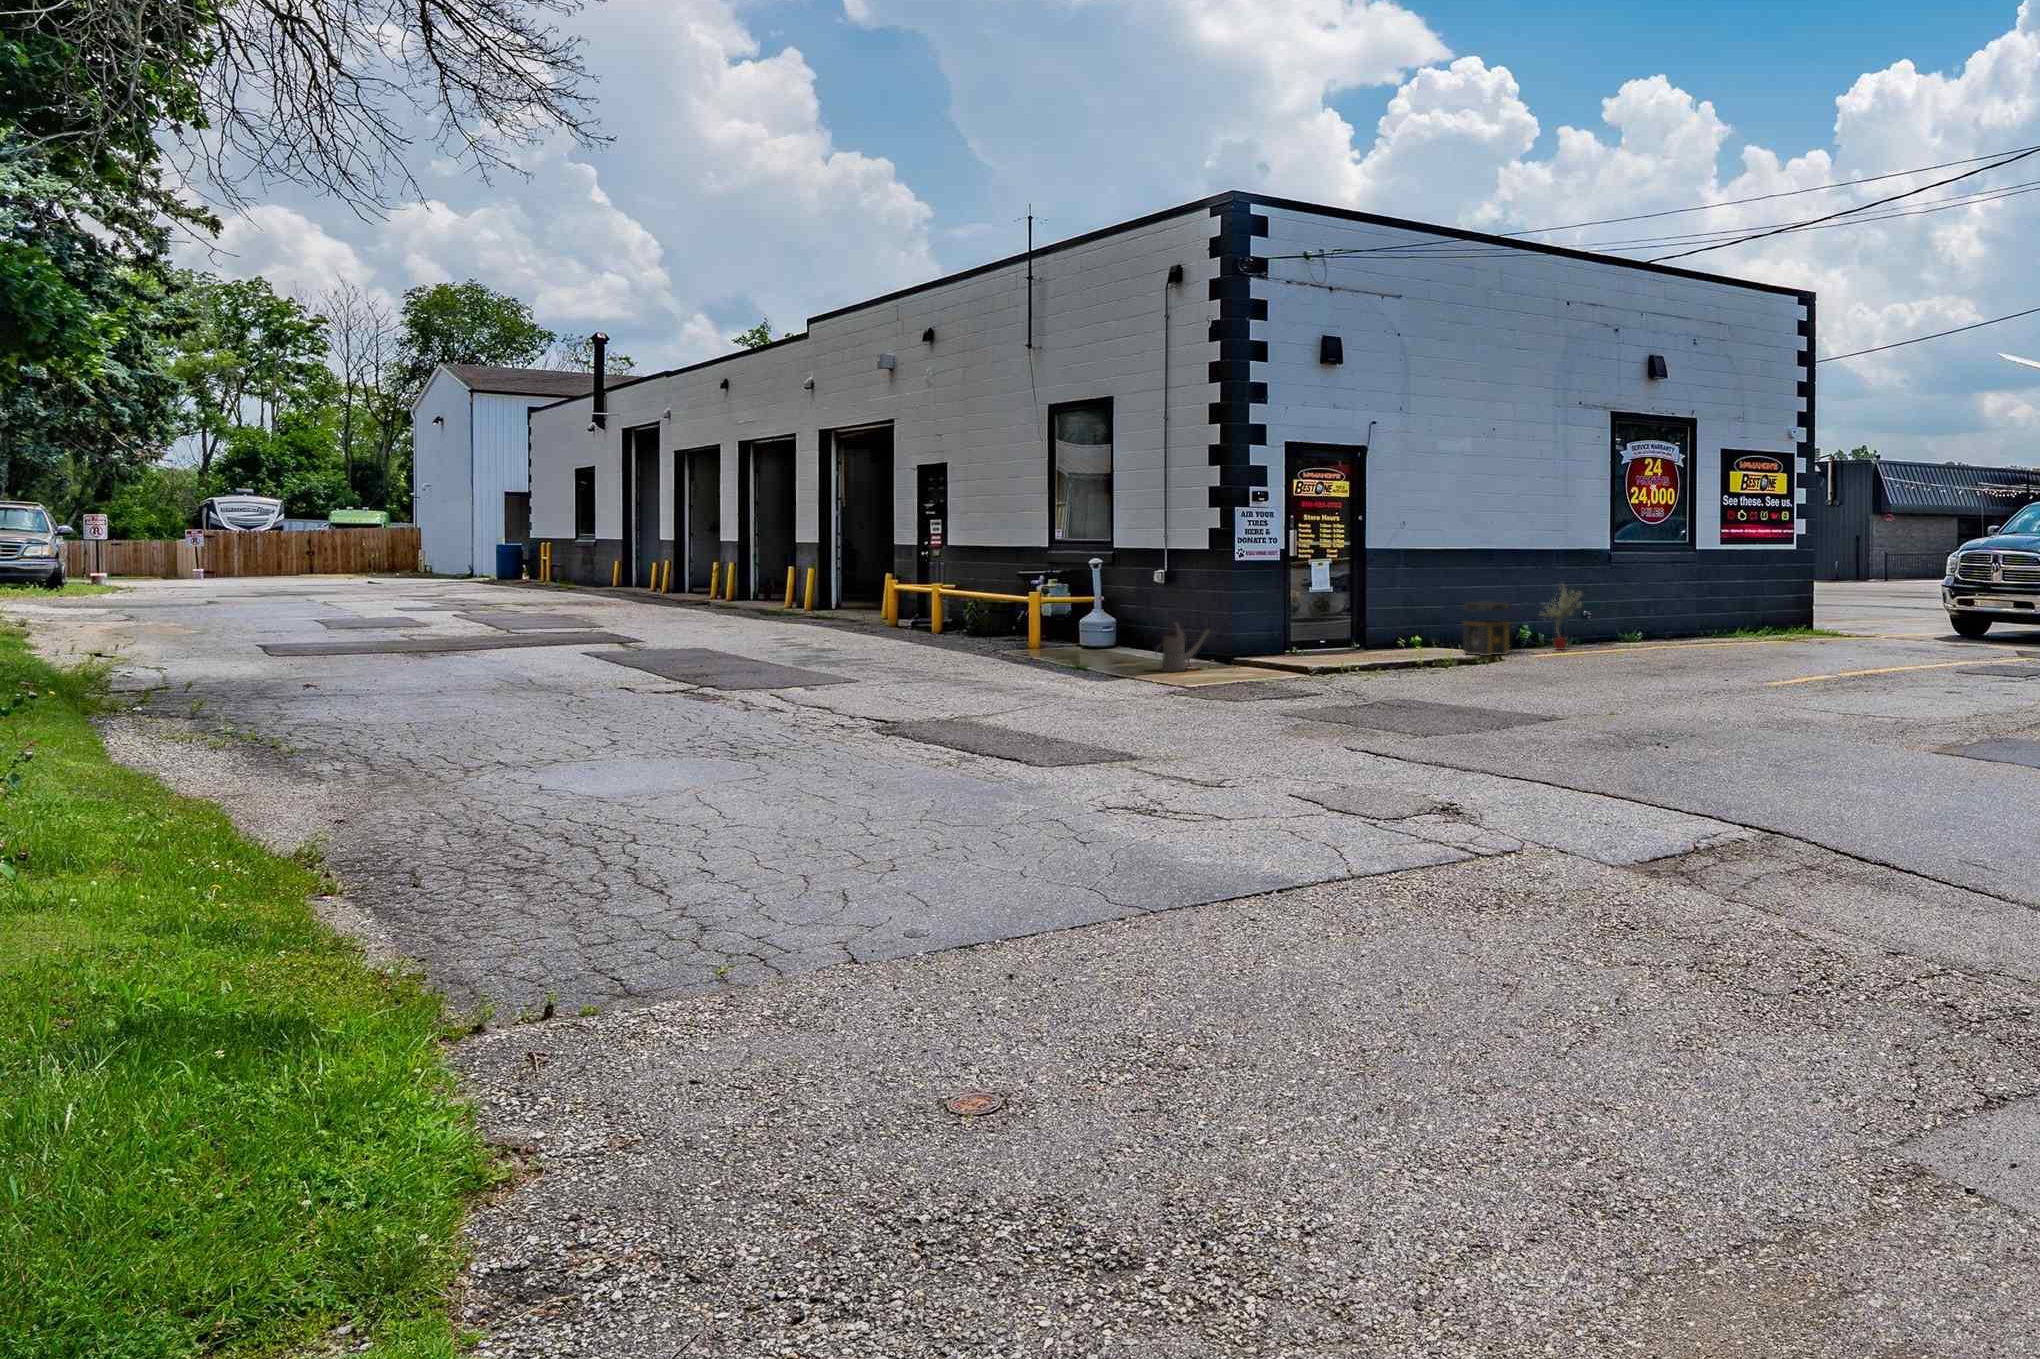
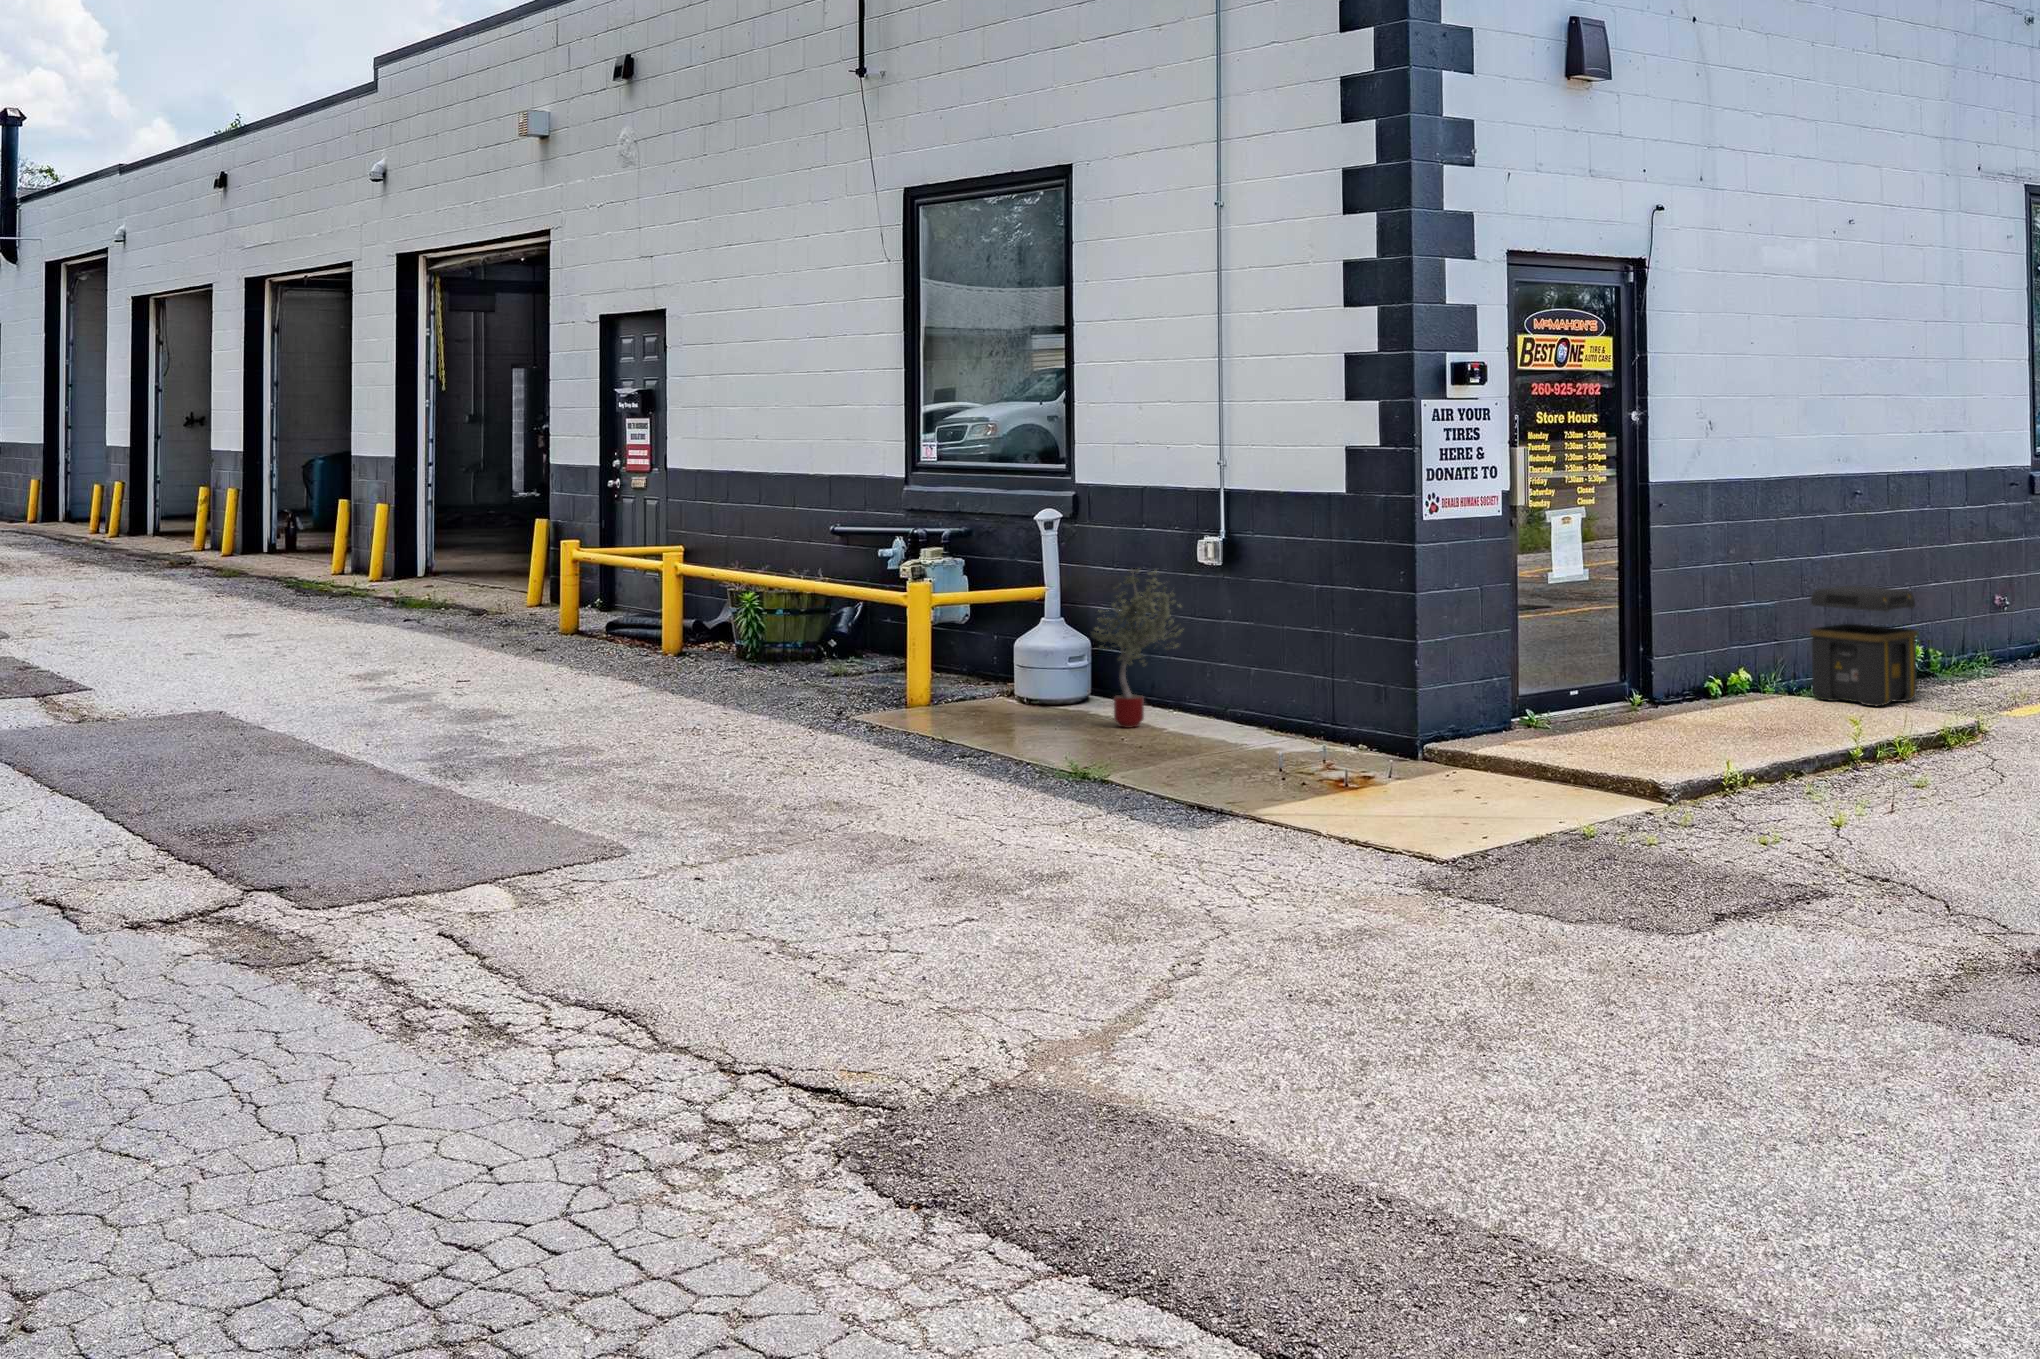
potted tree: present [1539,584,1581,650] -> present [1092,569,1183,728]
watering can: present [1161,623,1209,672] -> none [1269,658,1367,772]

